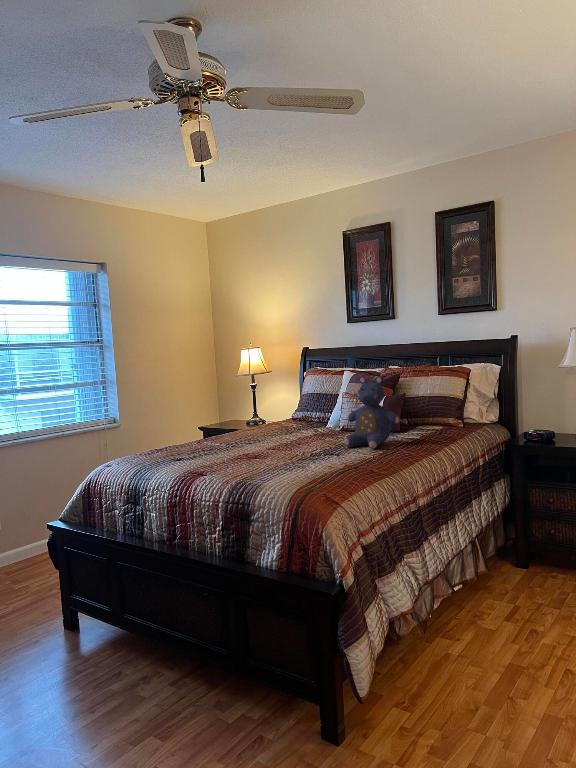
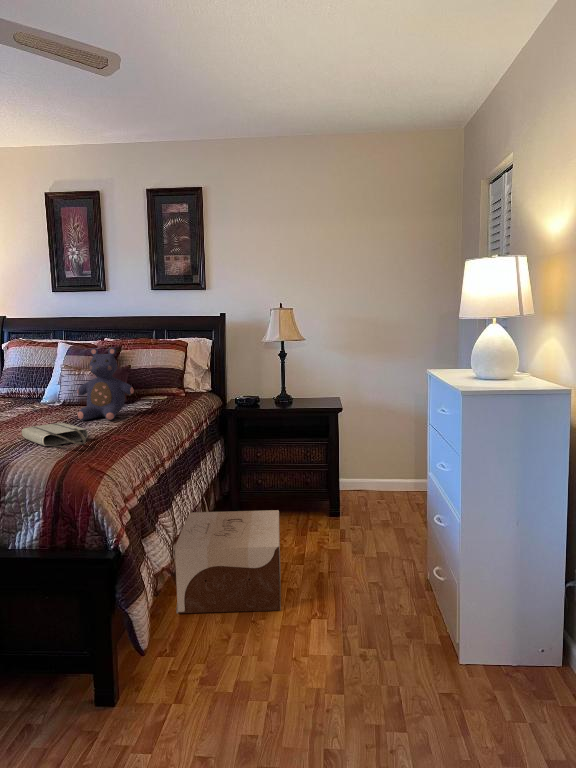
tote bag: none [287,449,340,474] -> present [22,423,88,447]
cardboard box: none [421,555,561,696] -> present [173,510,281,613]

